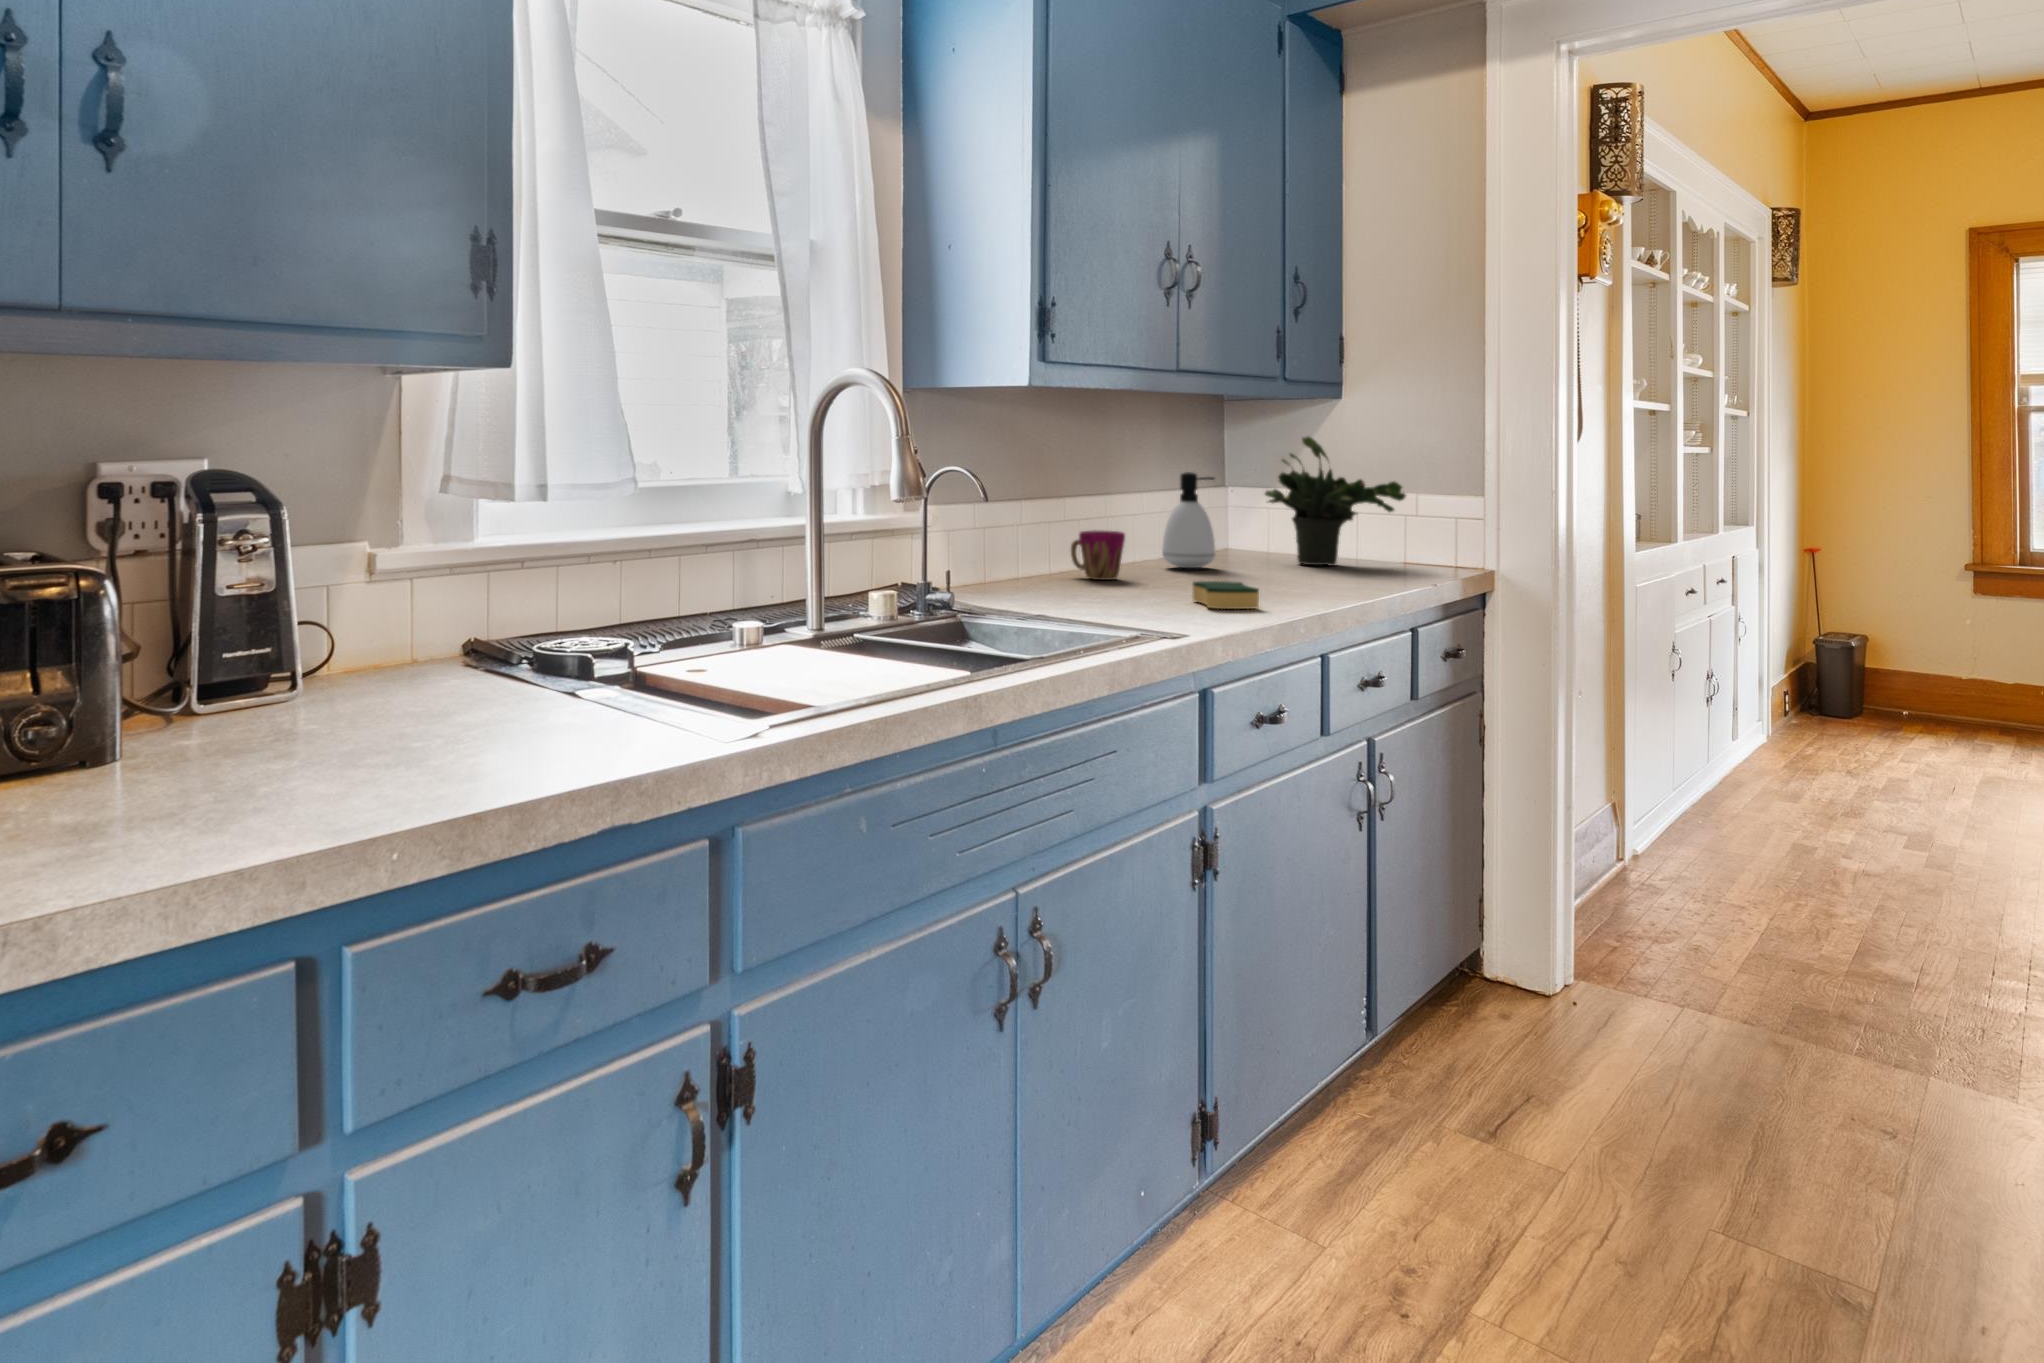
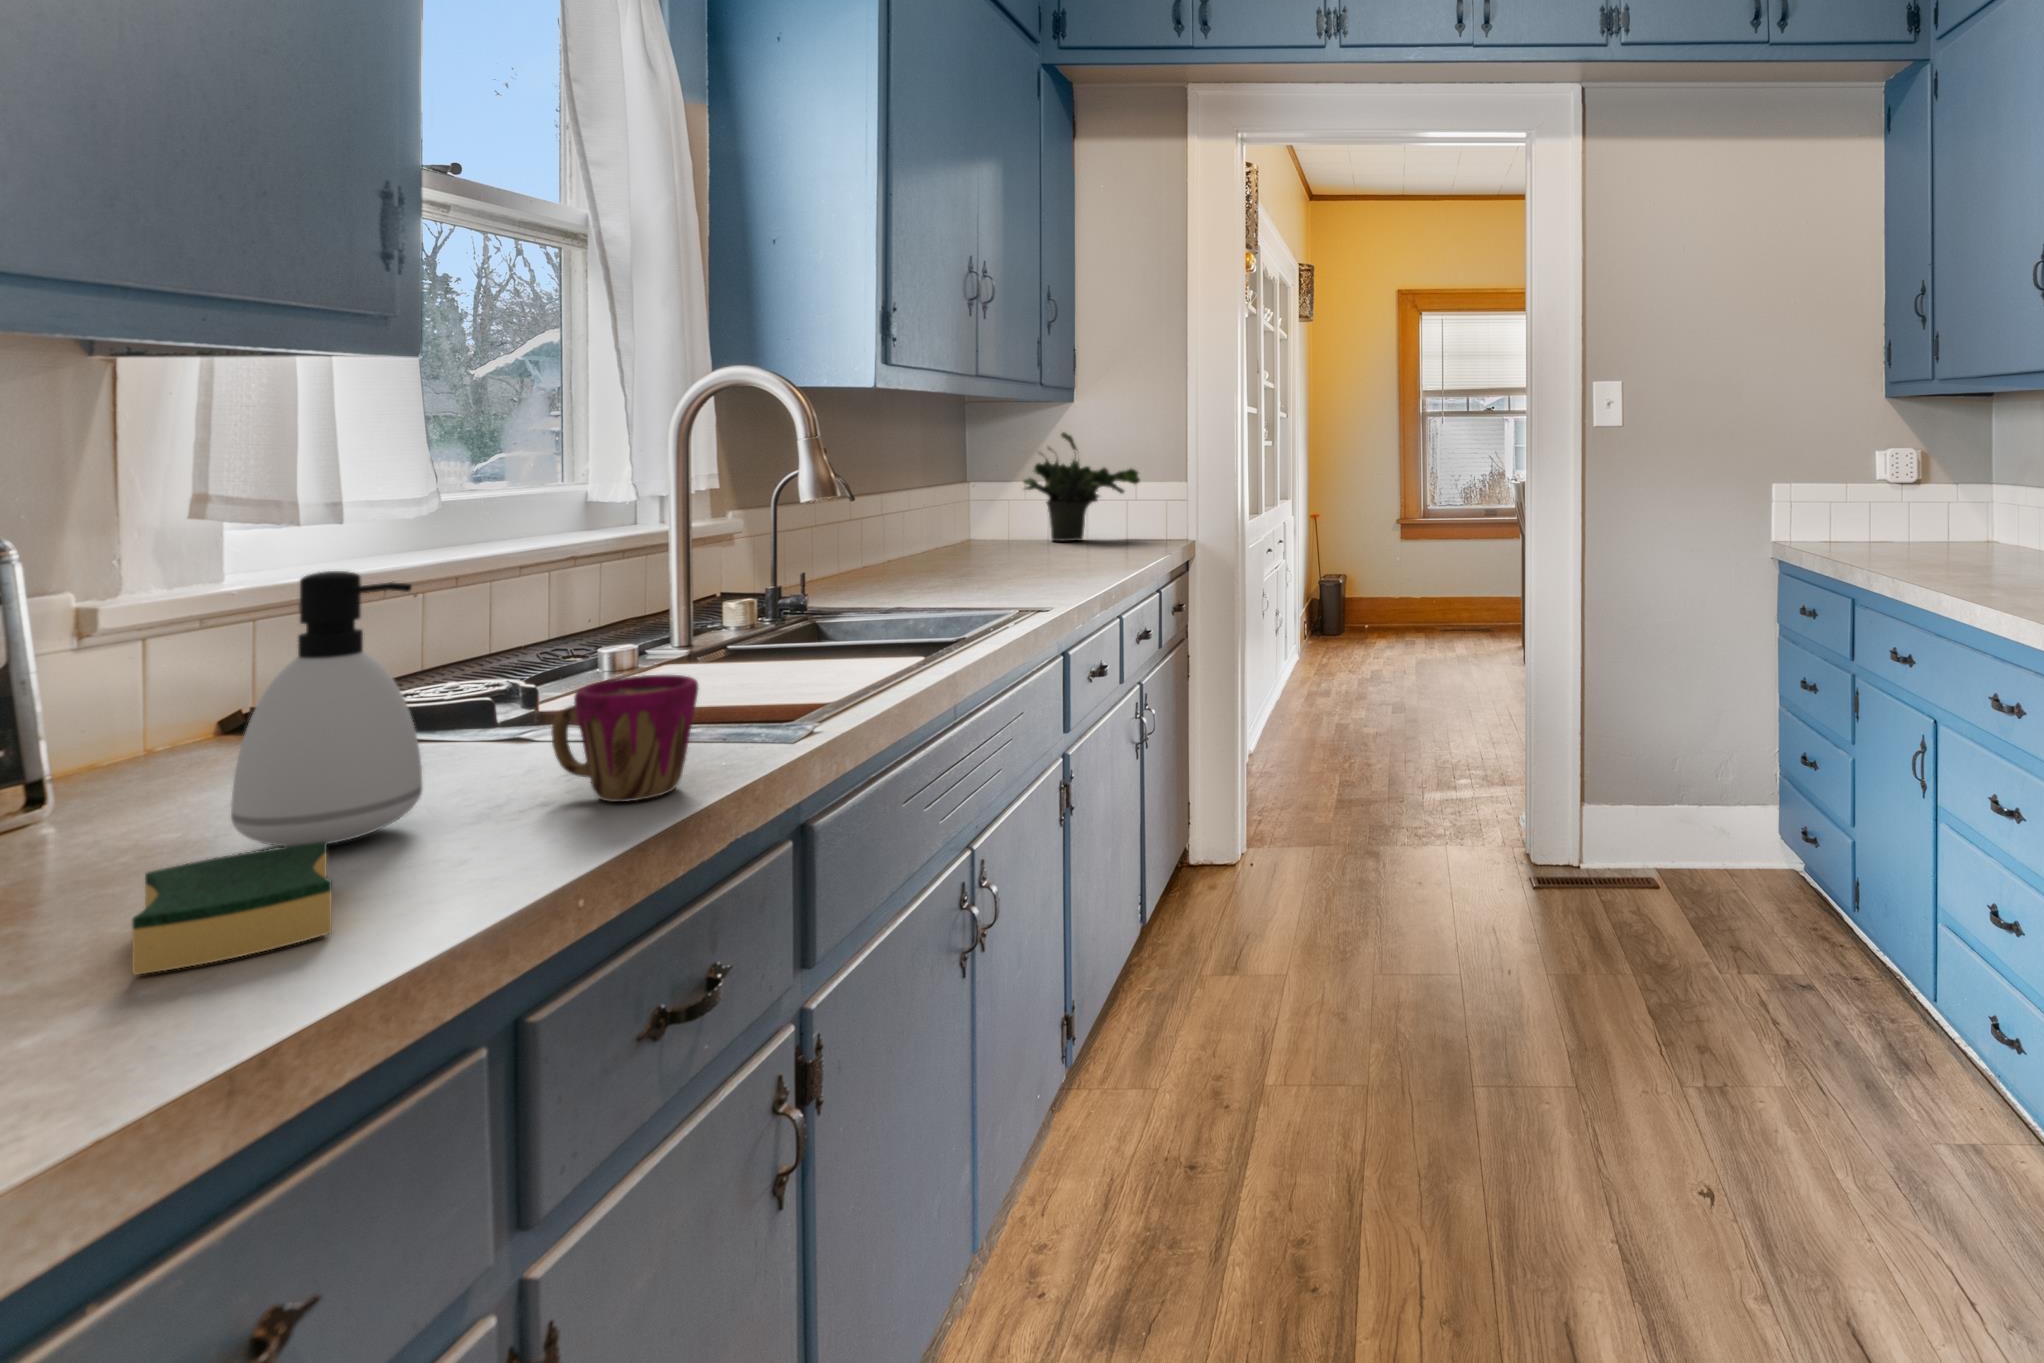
soap dispenser: present [1162,472,1215,568] -> present [231,571,422,846]
cup: present [1071,530,1125,580] -> present [551,675,698,802]
sponge: present [1193,581,1259,609] -> present [132,842,332,975]

